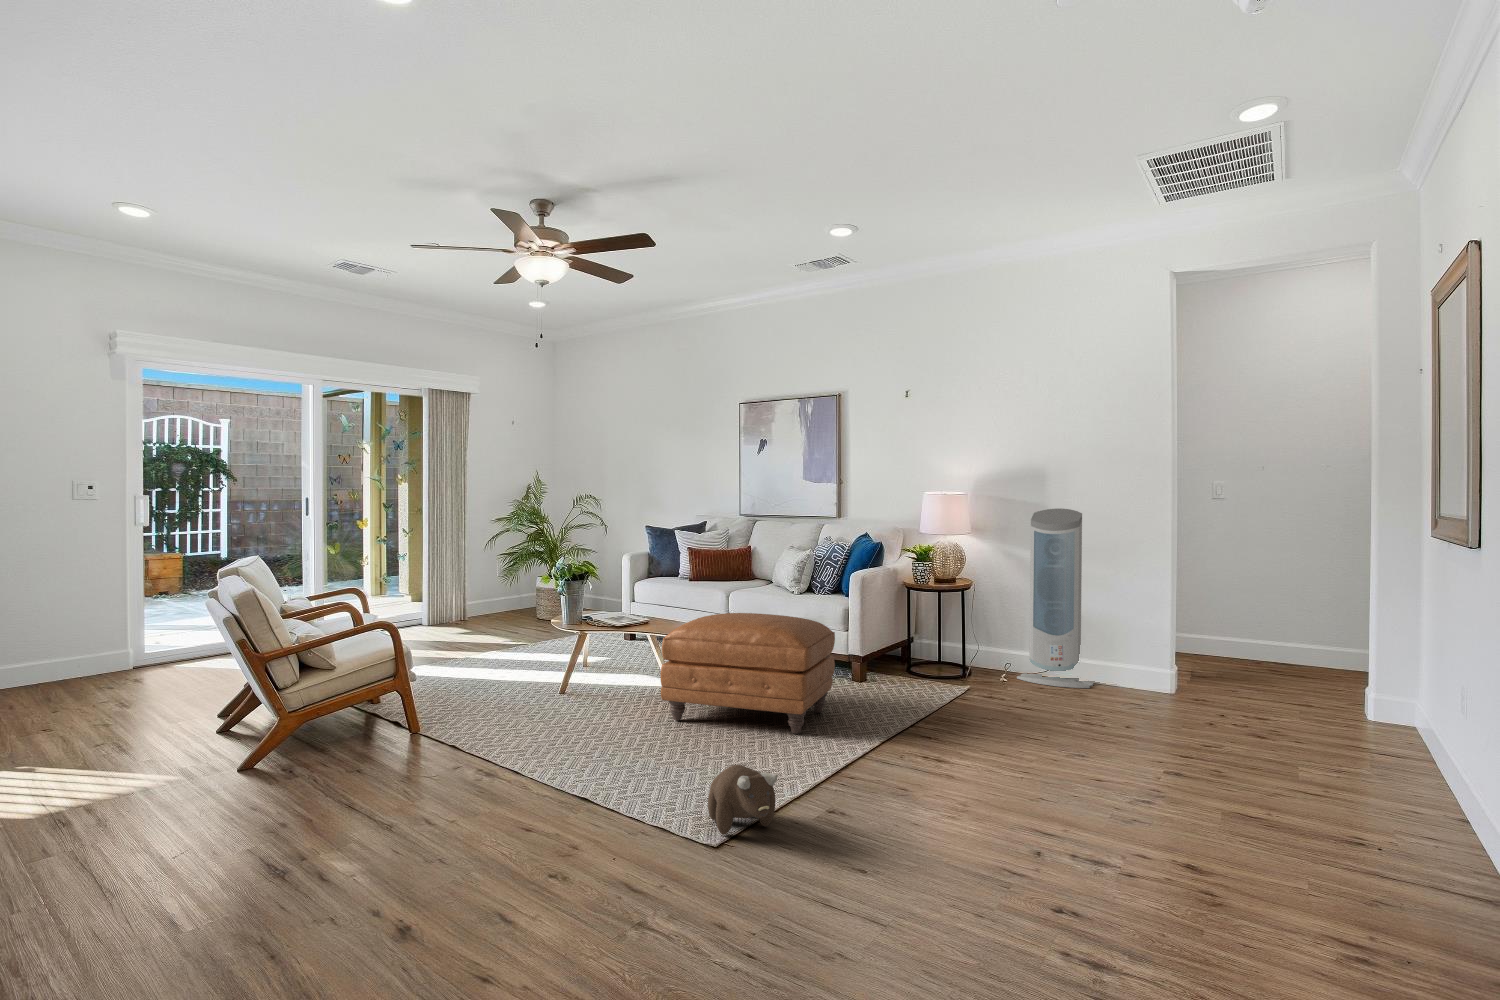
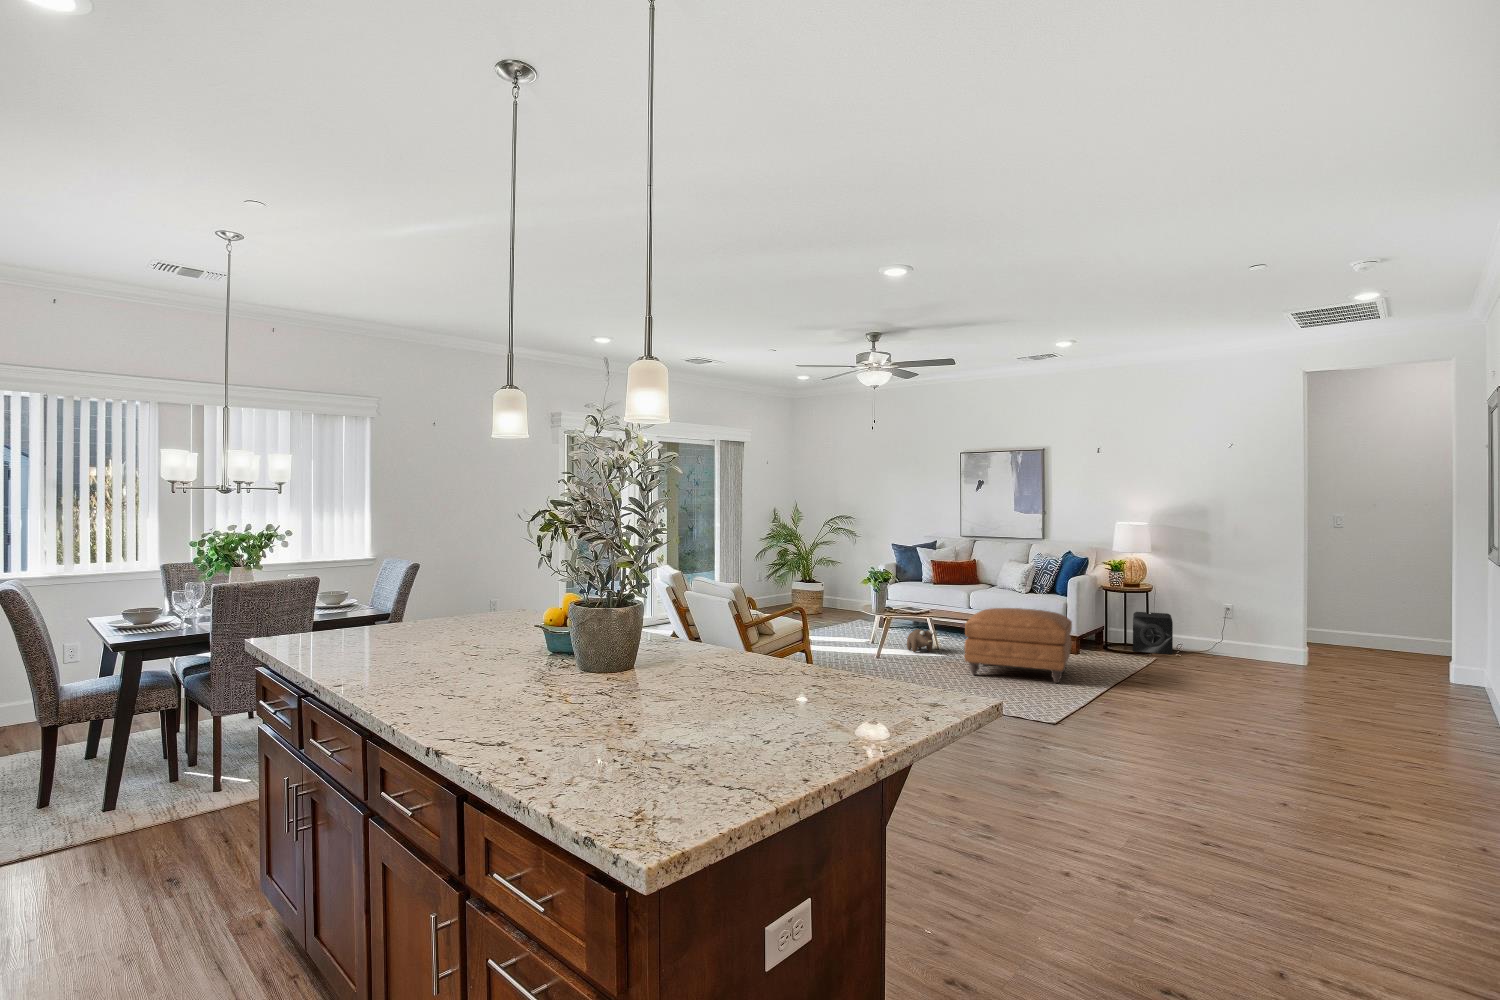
air purifier: present [1017,509,1094,688] -> none [1189,535,1247,661]
speaker: none [942,618,997,679] -> present [1133,612,1173,654]
plush toy: present [708,765,778,835] -> present [907,629,934,653]

